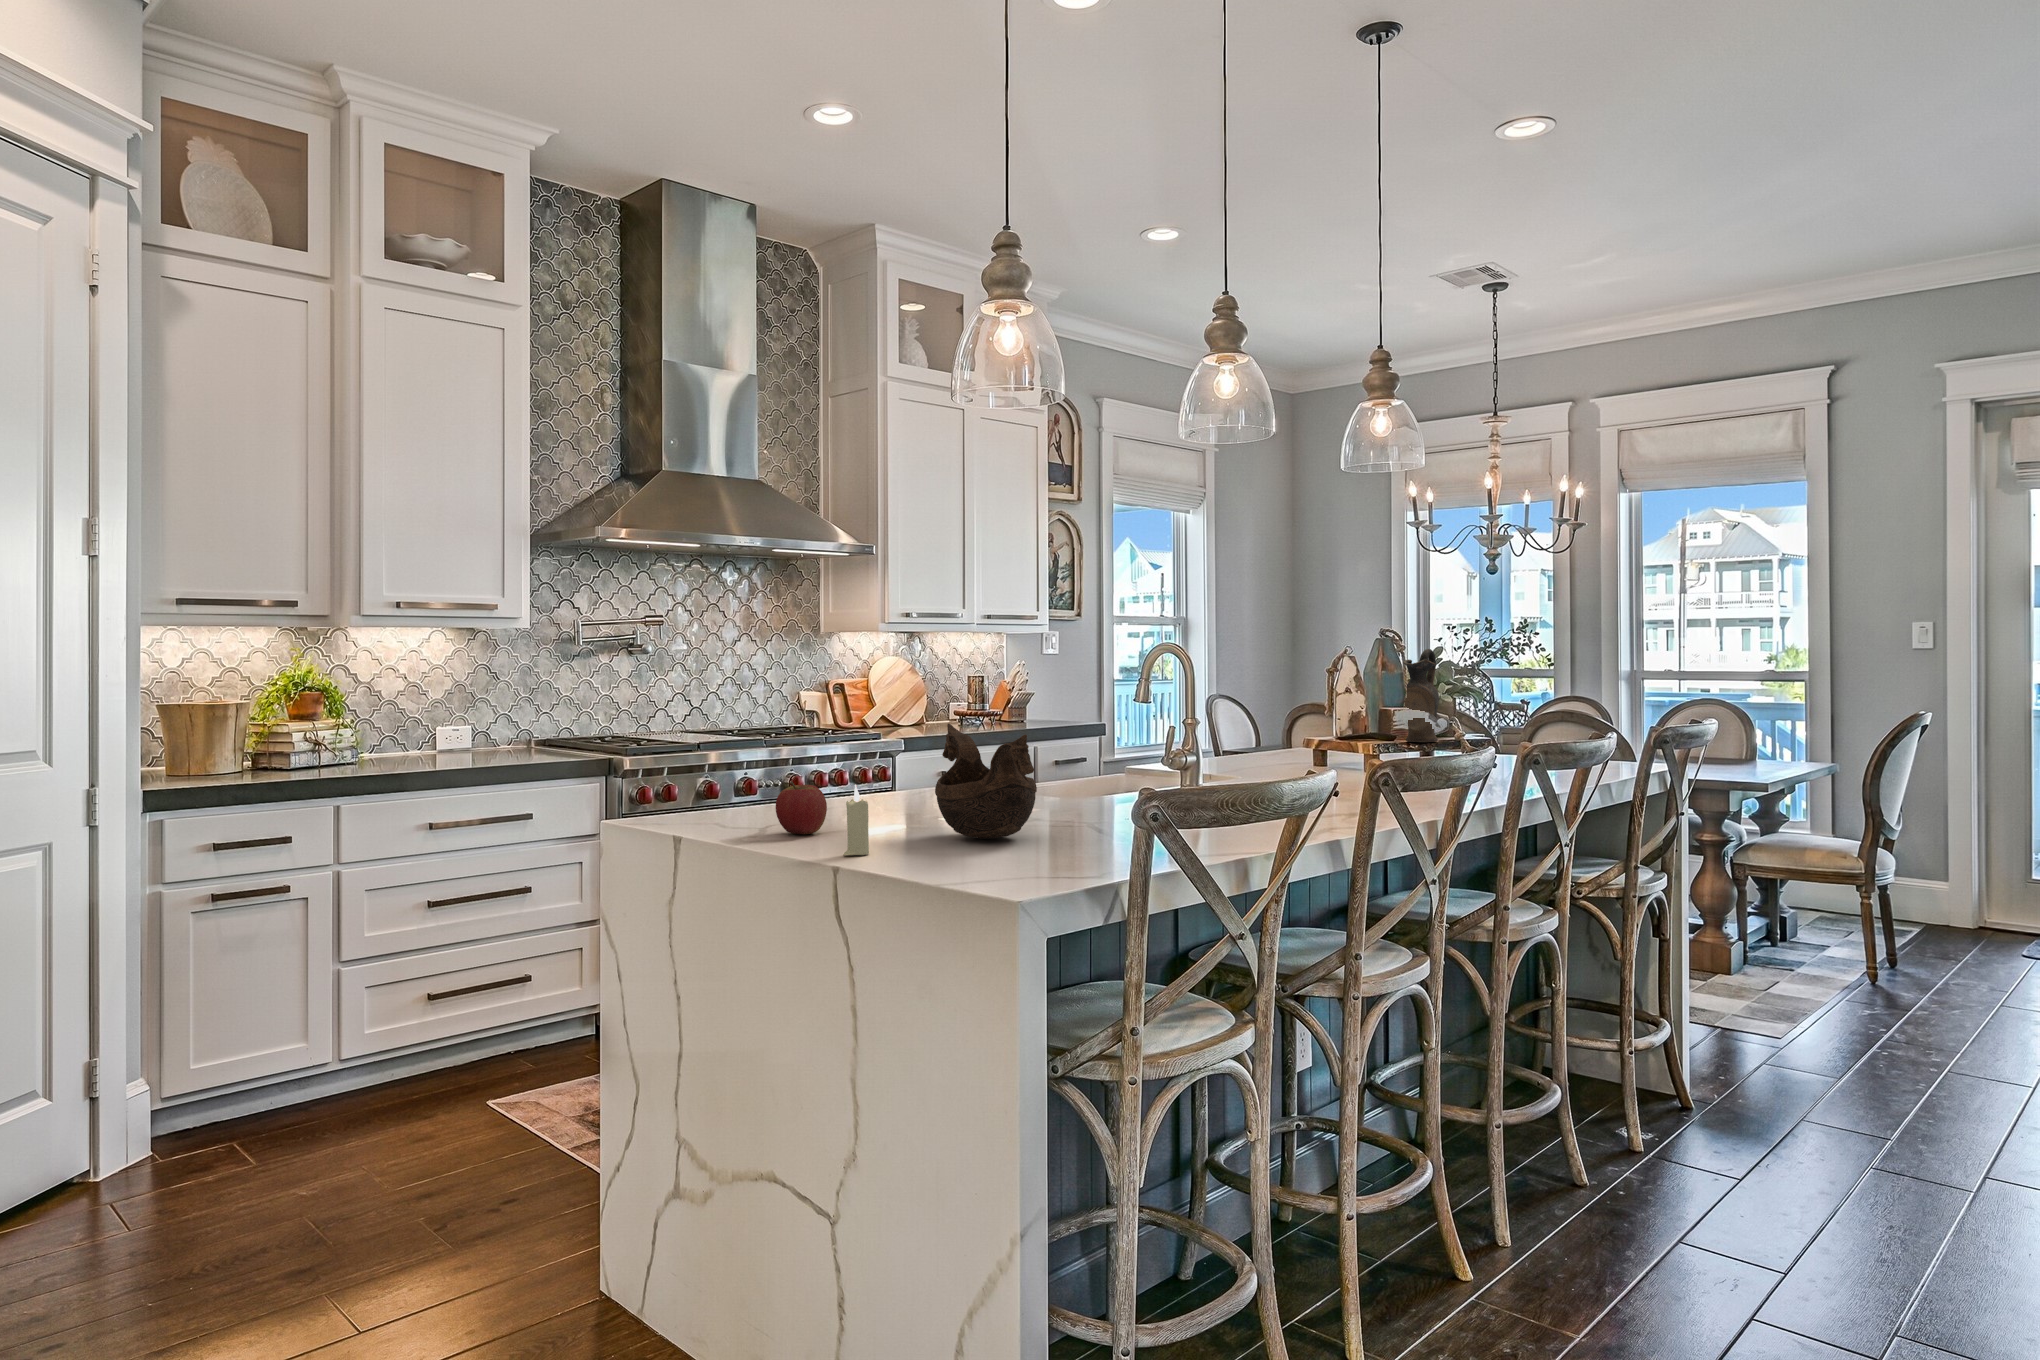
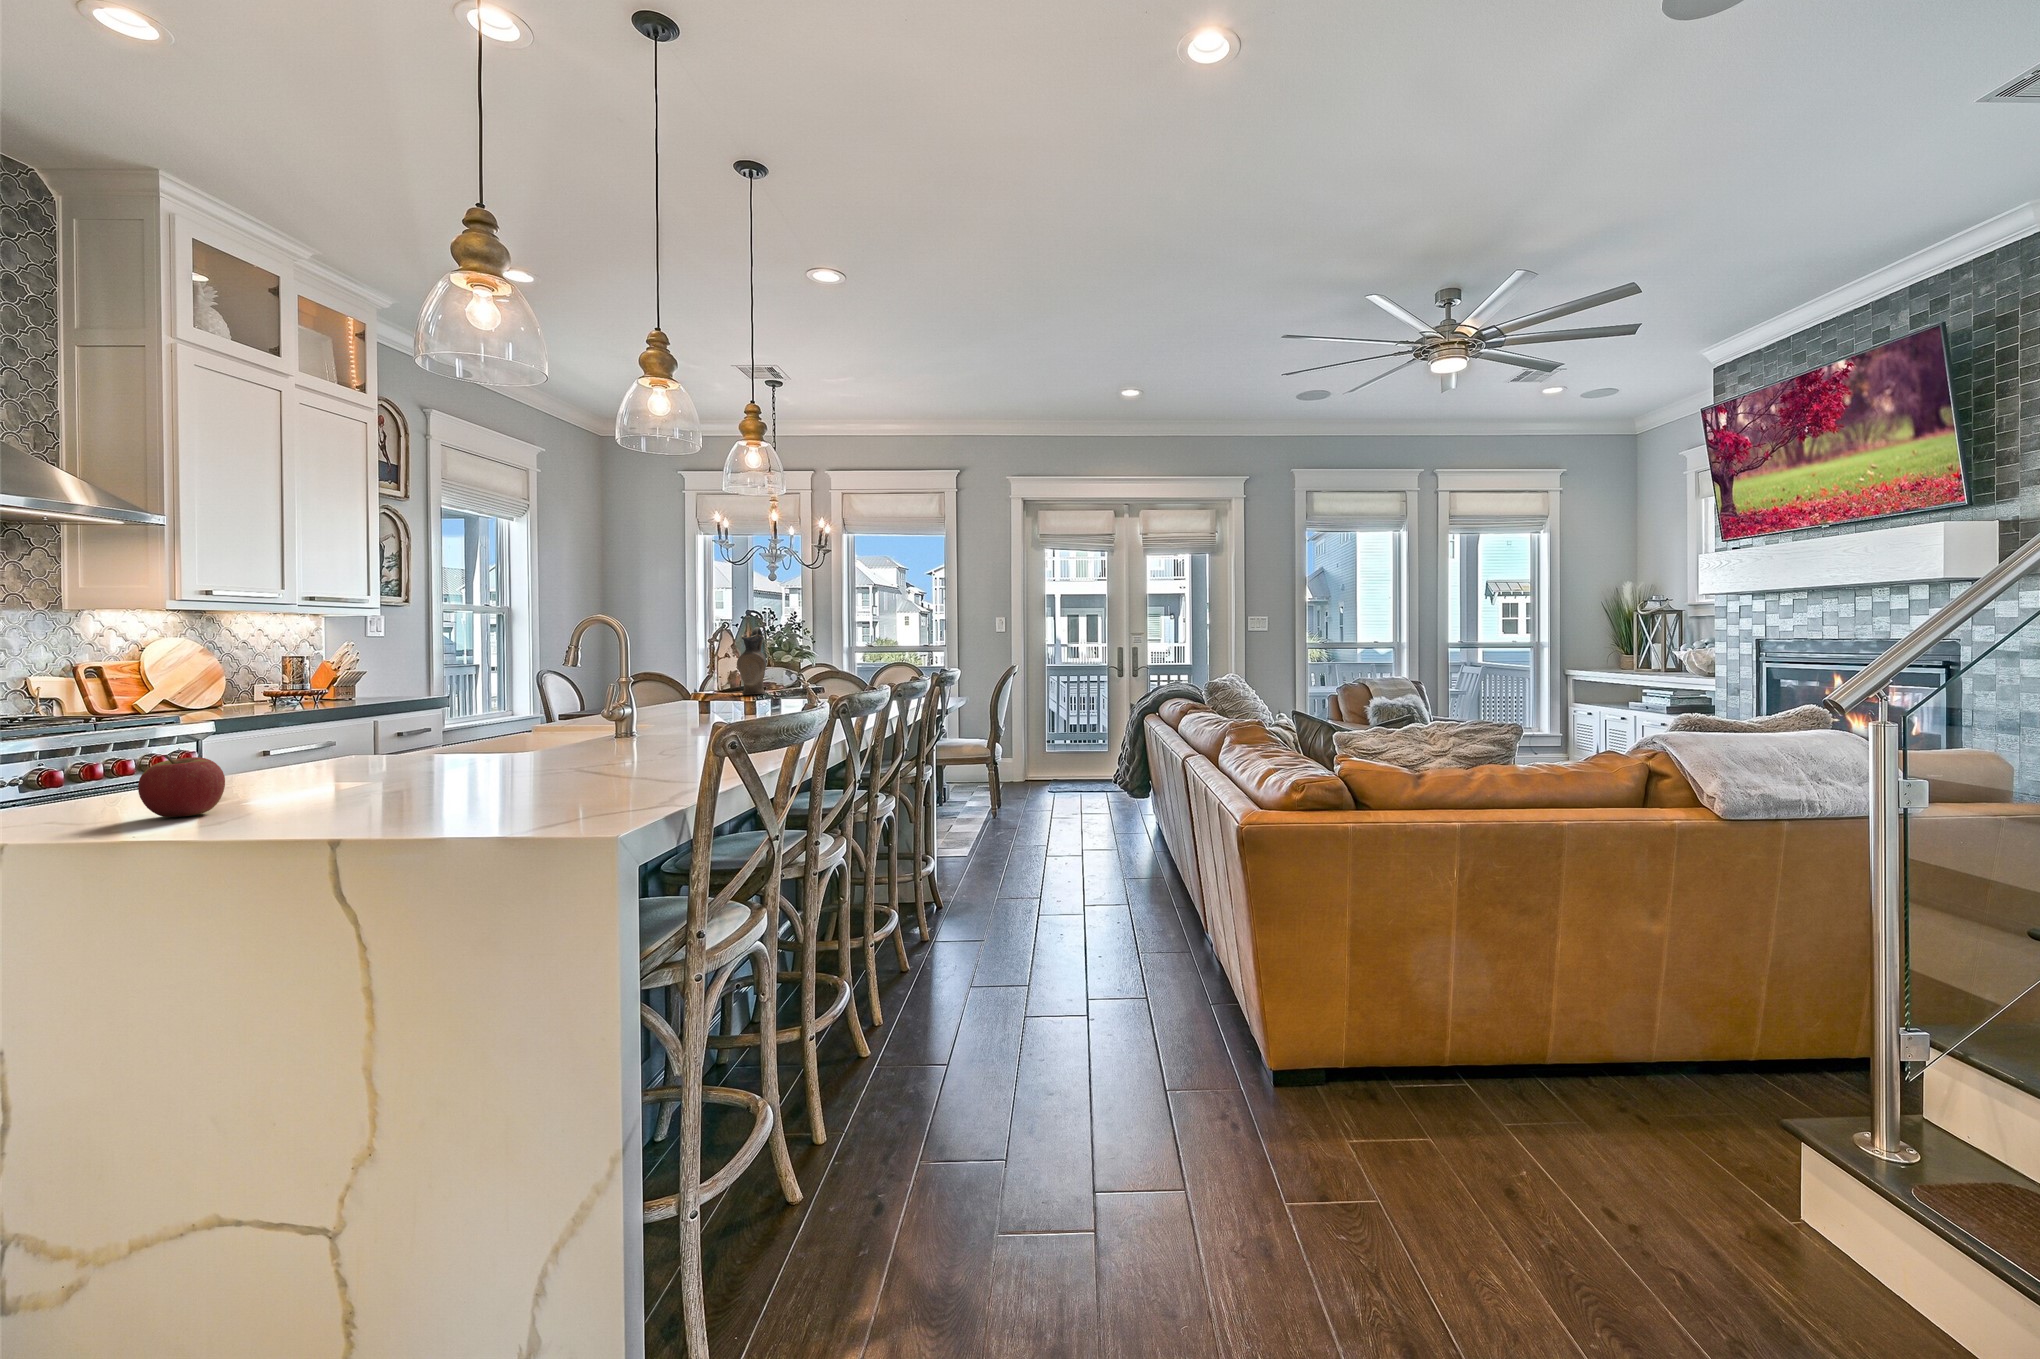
decorative bowl: present [935,724,1037,839] -> none [387,680,532,791]
candle: present [843,785,869,855] -> none [285,745,322,827]

